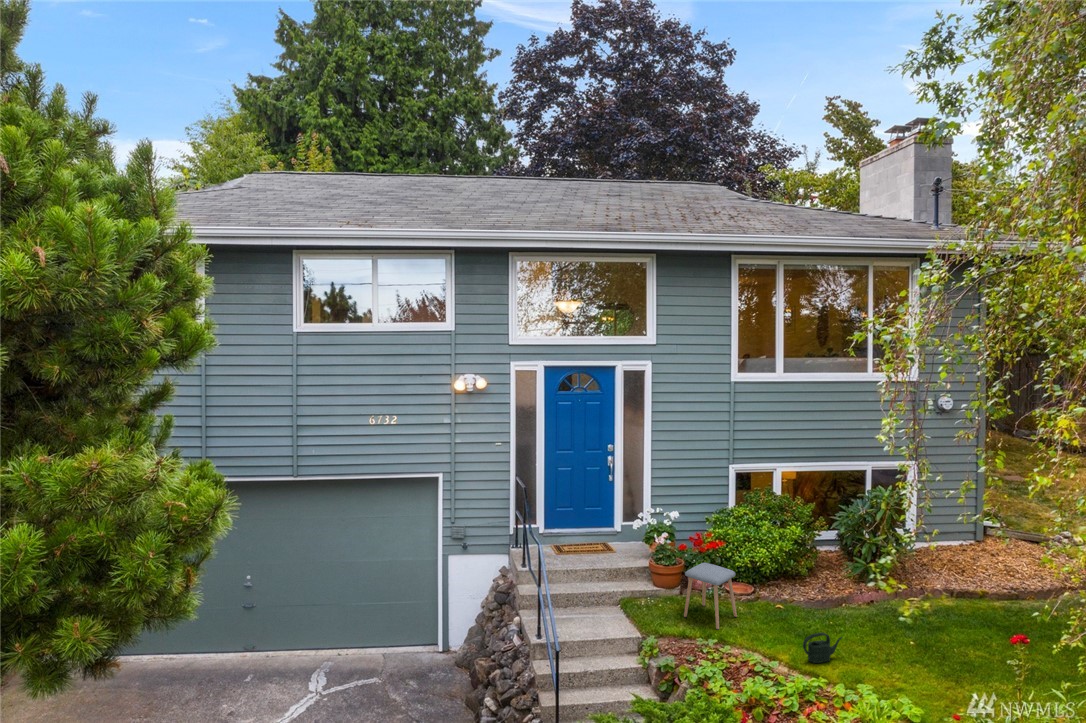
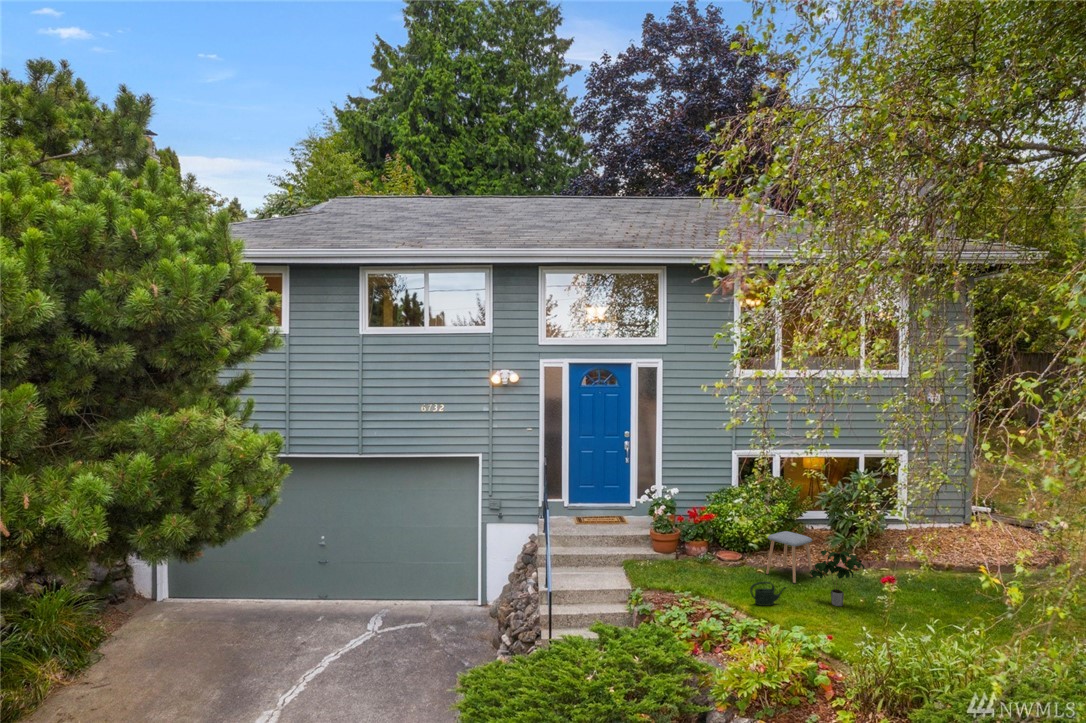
stool: present [684,563,737,630] -> present [766,531,813,584]
potted plant: none [862,587,929,654] -> present [810,550,865,606]

